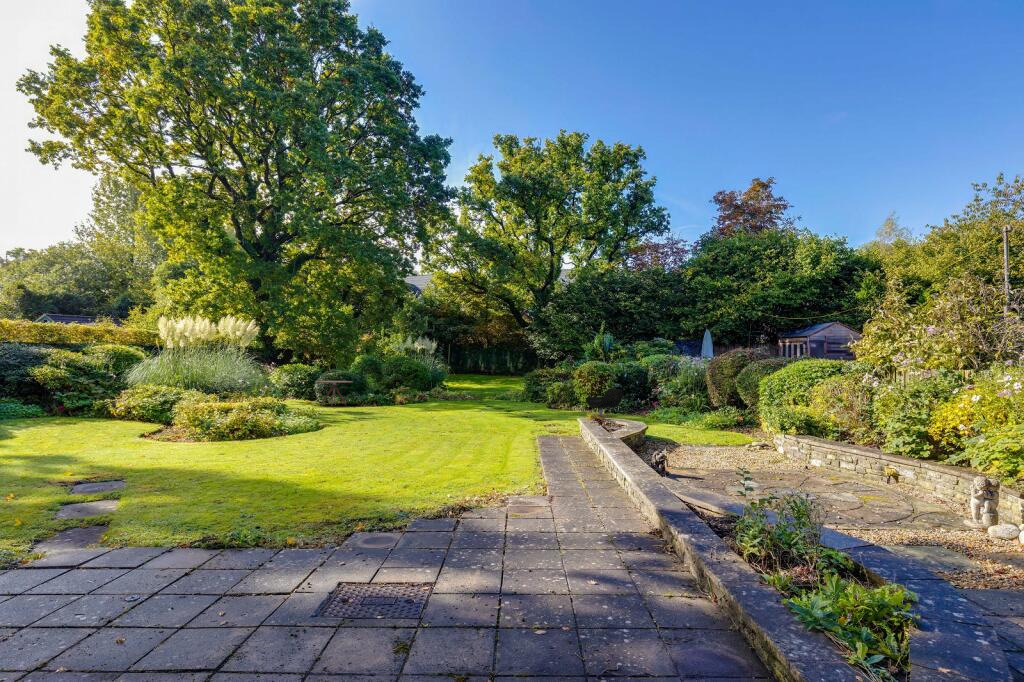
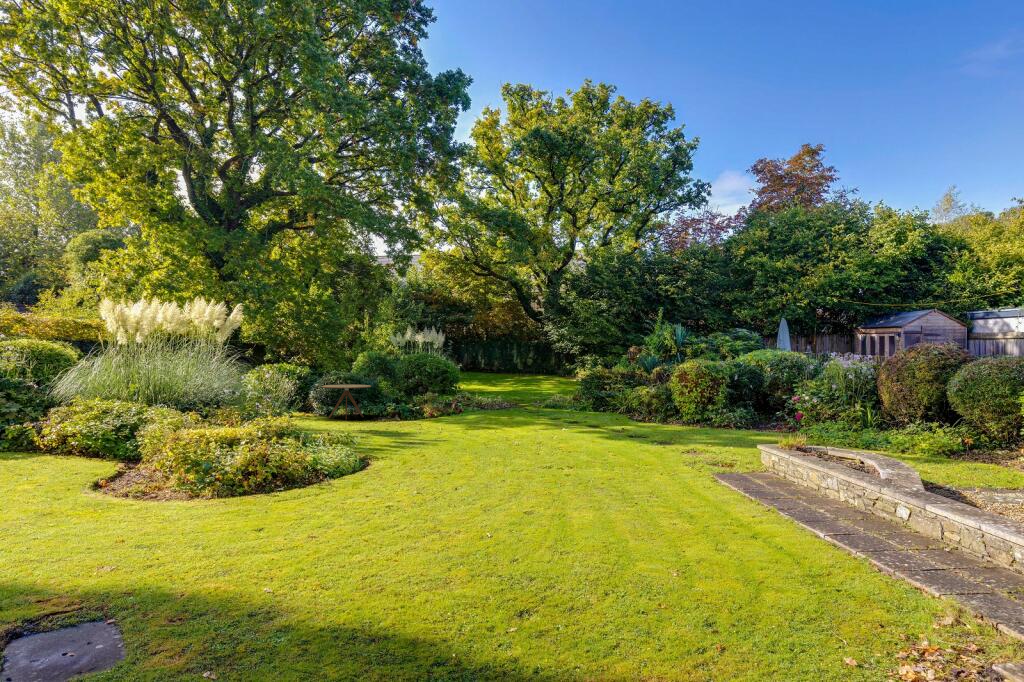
lounge chair: present [586,389,623,417] -> none [684,391,735,429]

